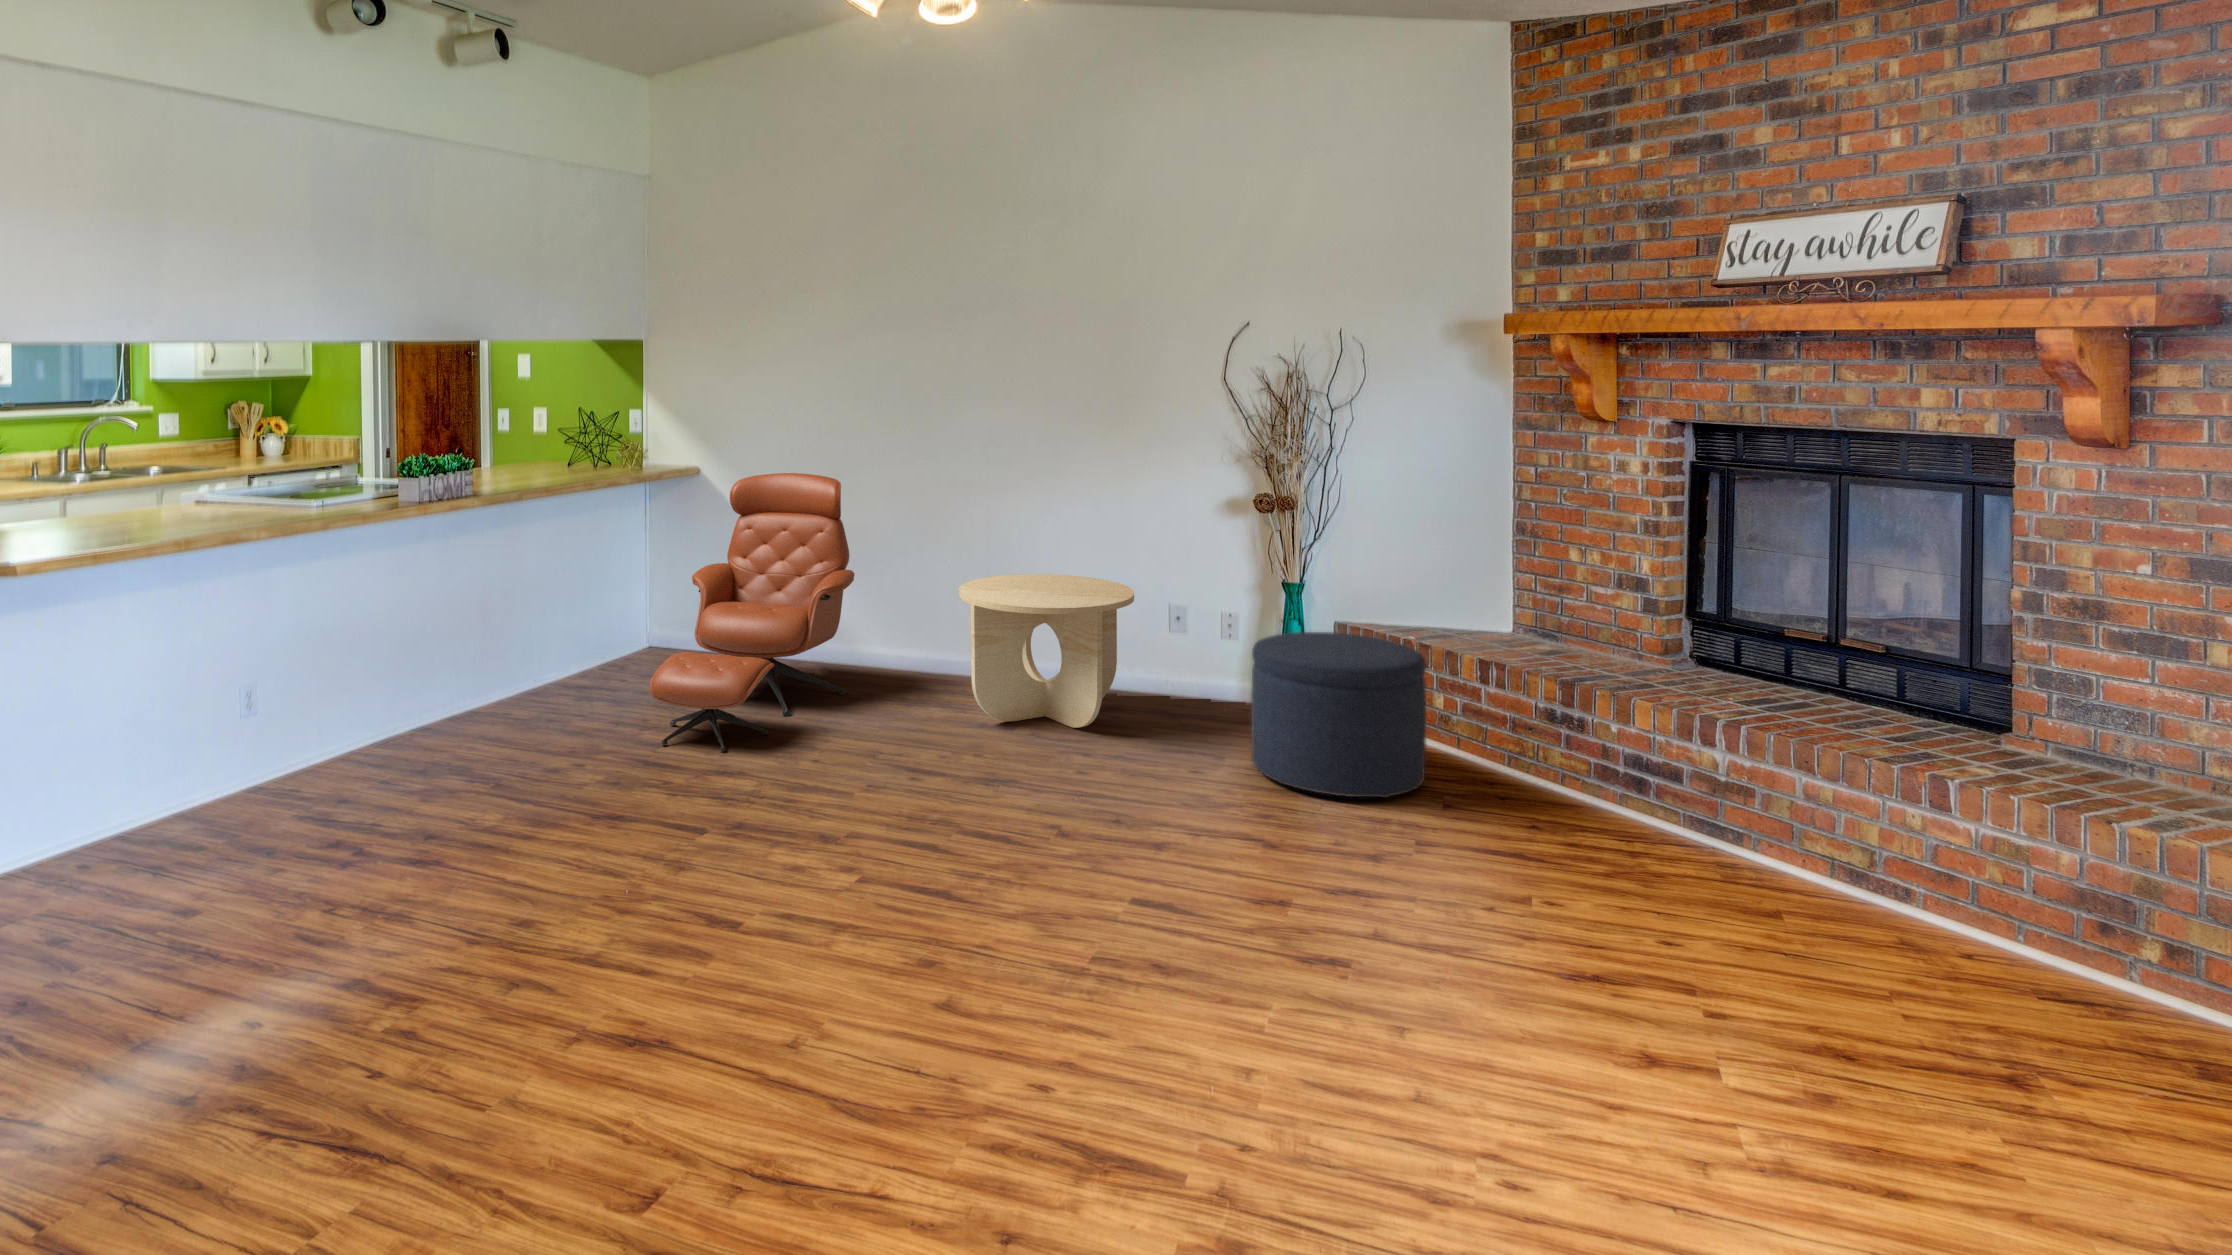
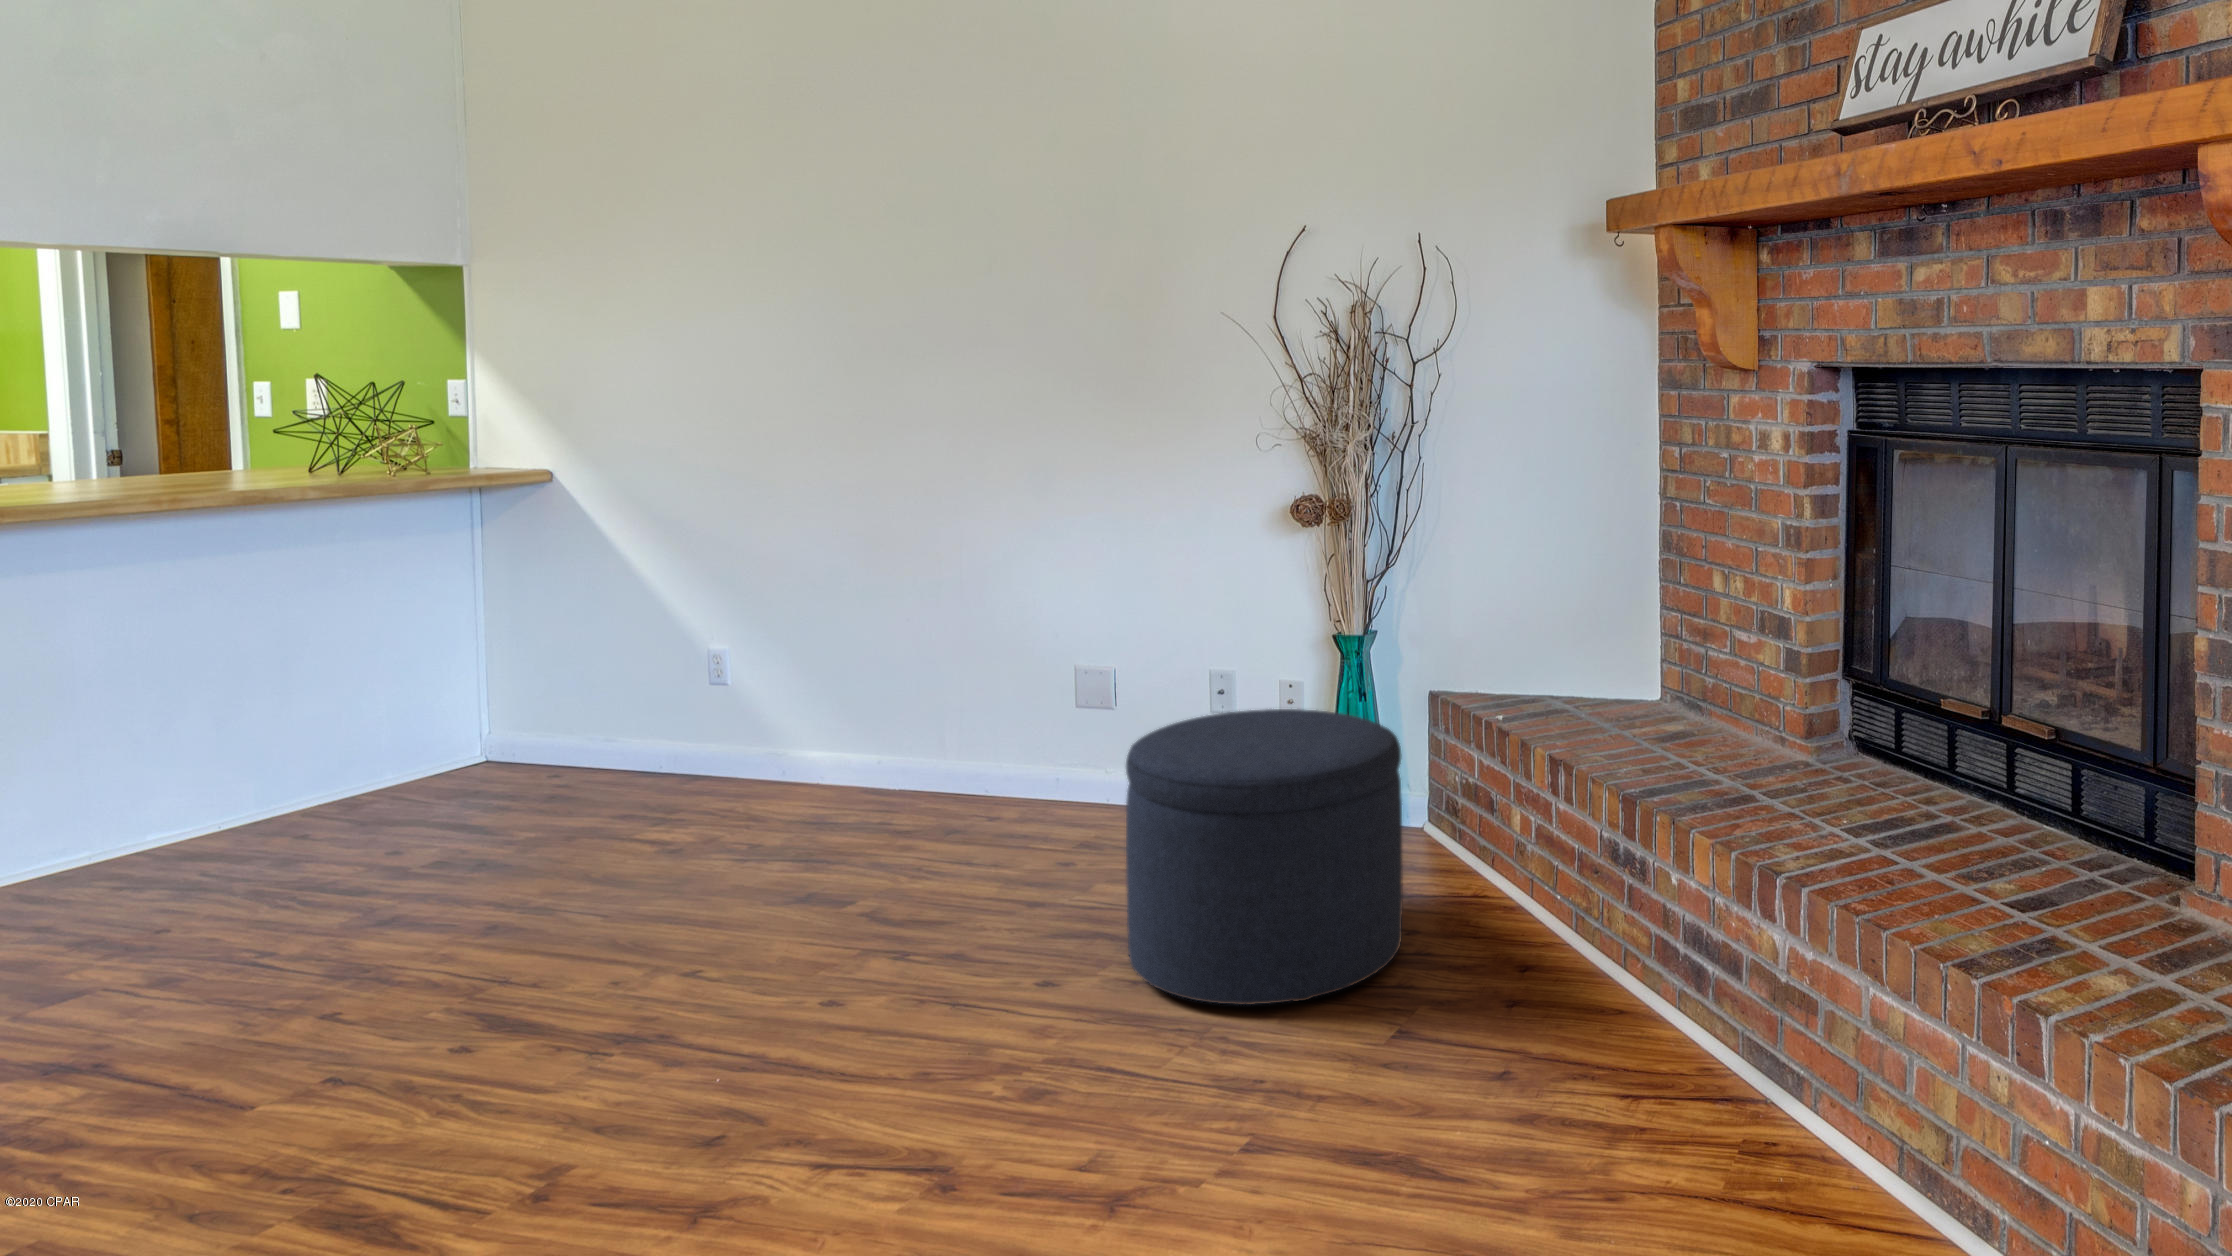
lounge chair: present [650,473,855,751] -> none [158,455,702,934]
side table: present [959,574,1134,728] -> none [772,615,1074,870]

